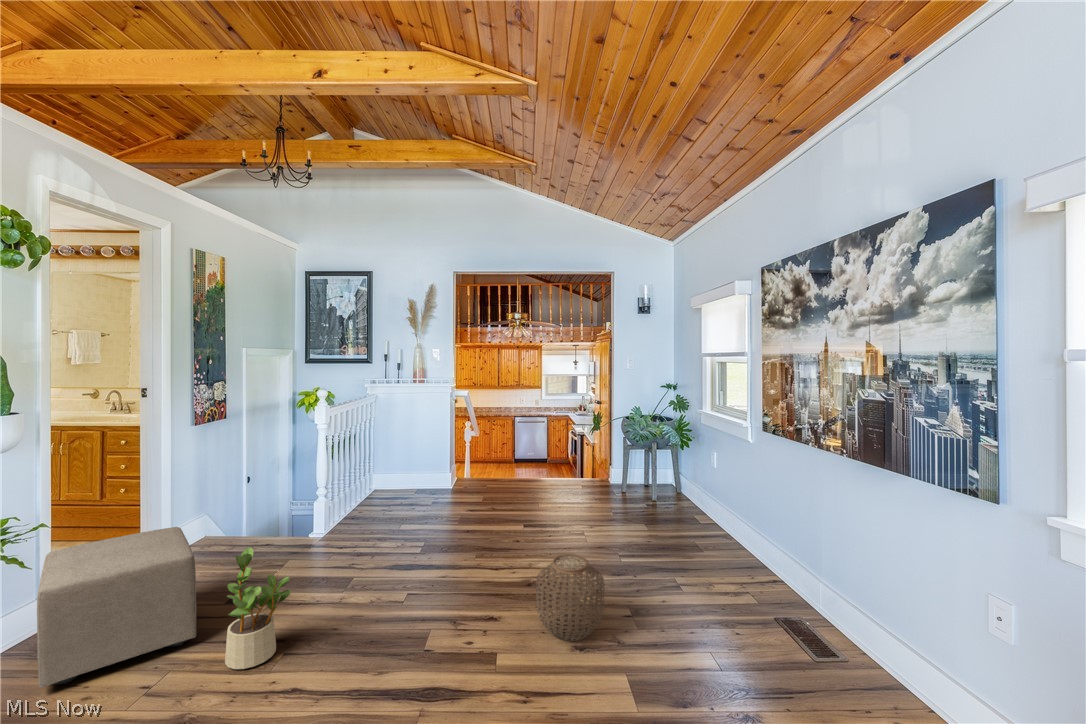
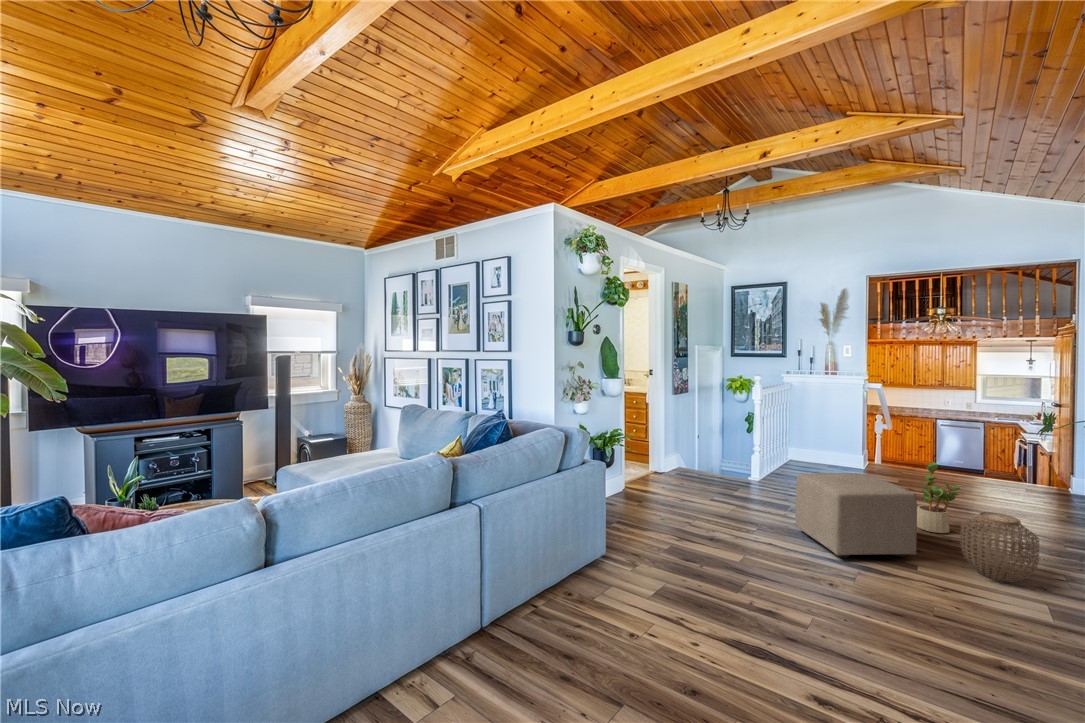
ottoman: present [37,527,196,688] -> present [795,473,917,558]
potted plant: present [225,547,291,669] -> present [917,462,962,533]

